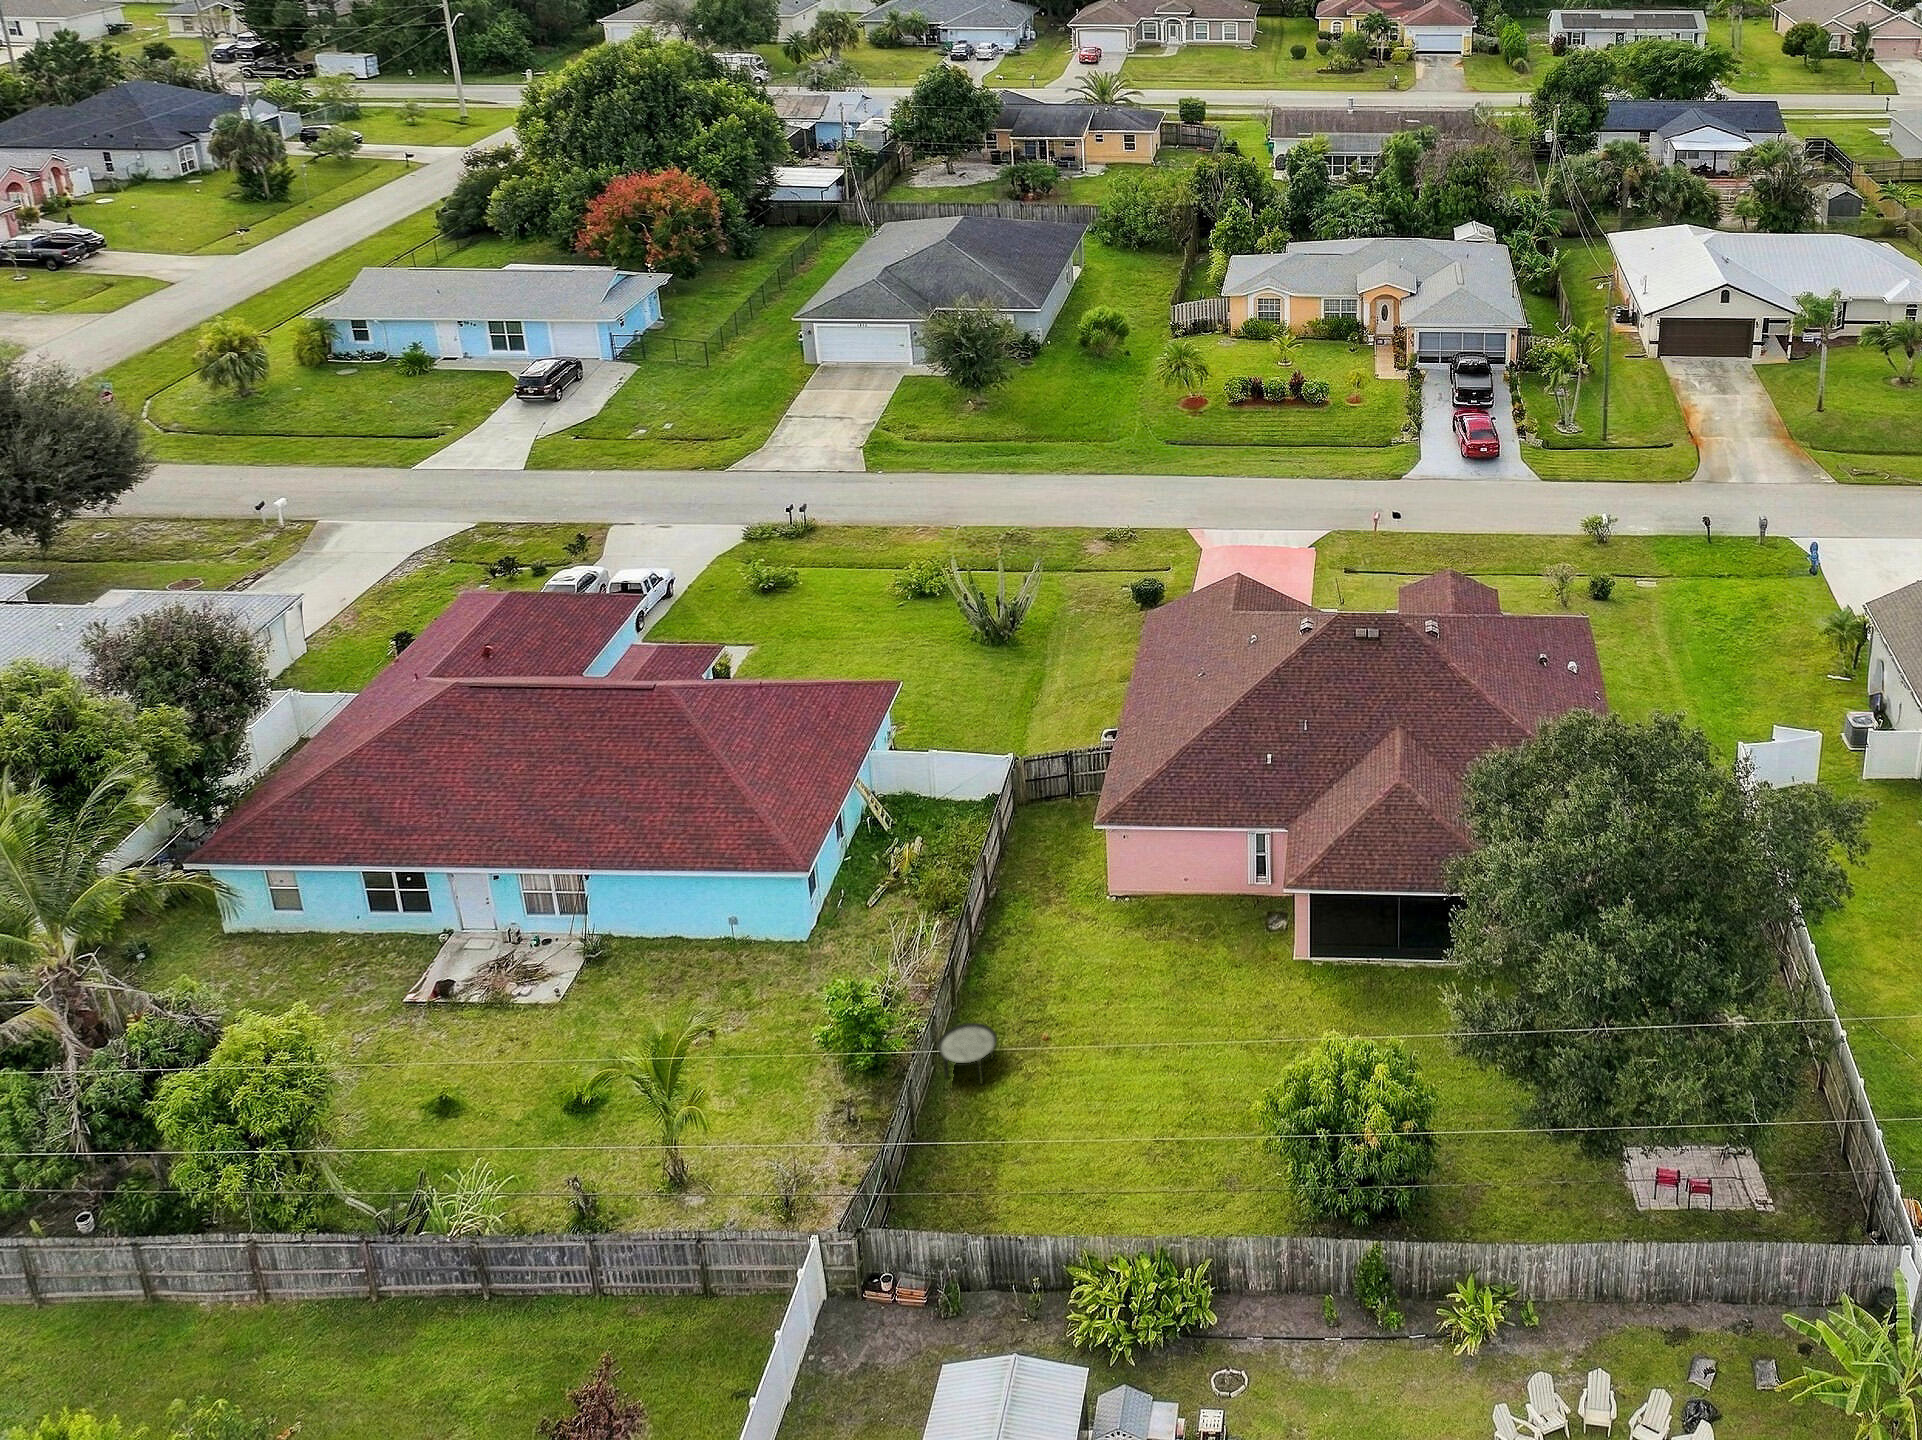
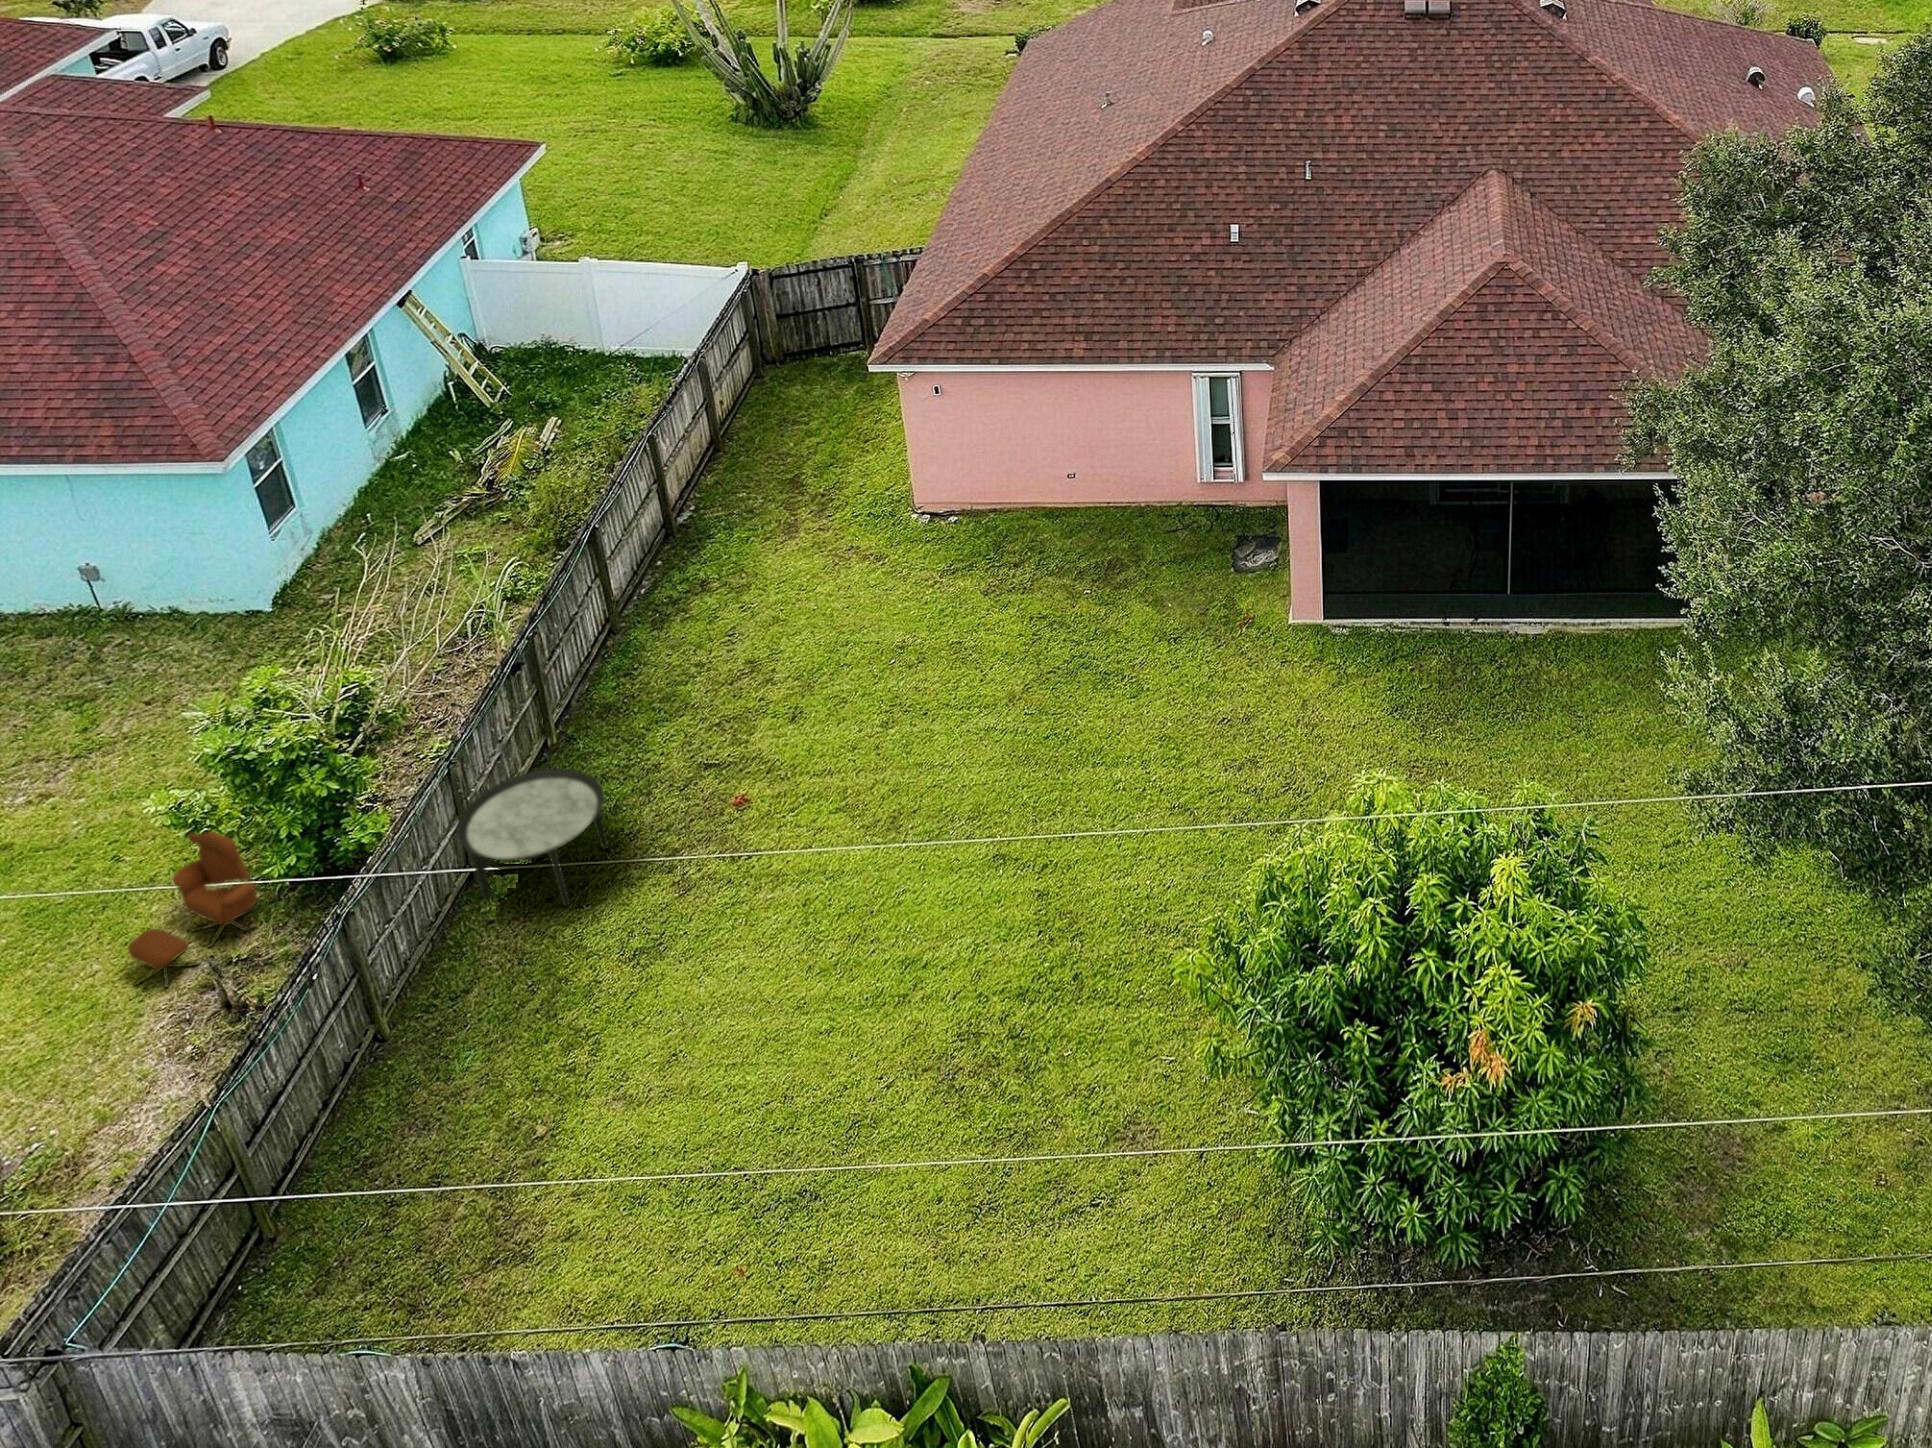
lounge chair: none [807,1045,856,1115] -> present [128,832,260,987]

